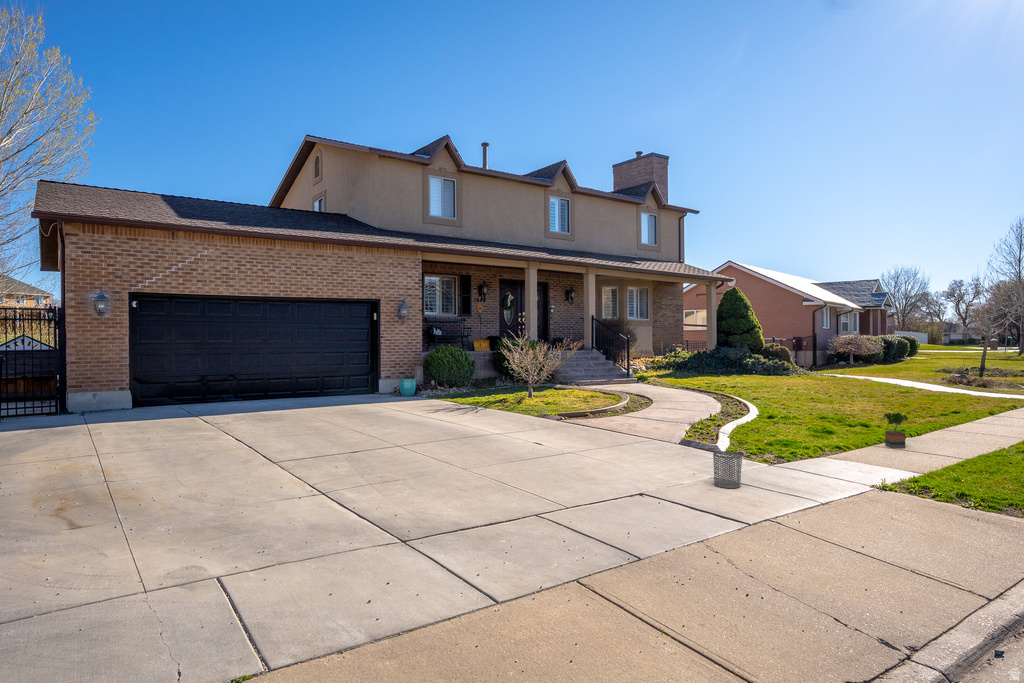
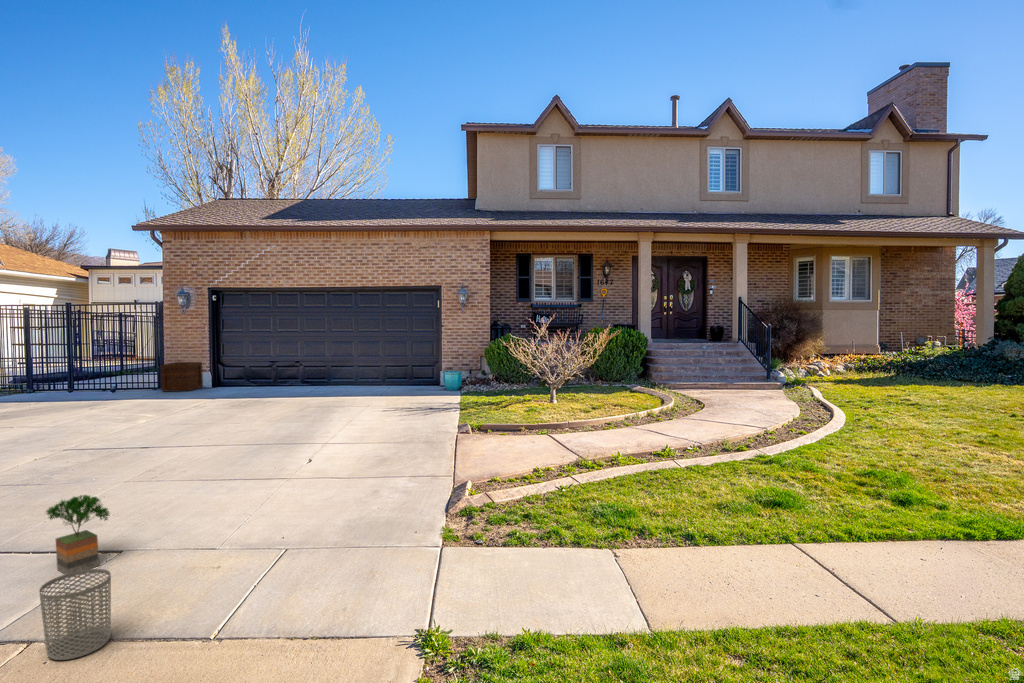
wooden crate: none [89,379,129,416] -> present [161,362,203,392]
potted tree: present [881,413,908,448] -> present [46,495,109,574]

